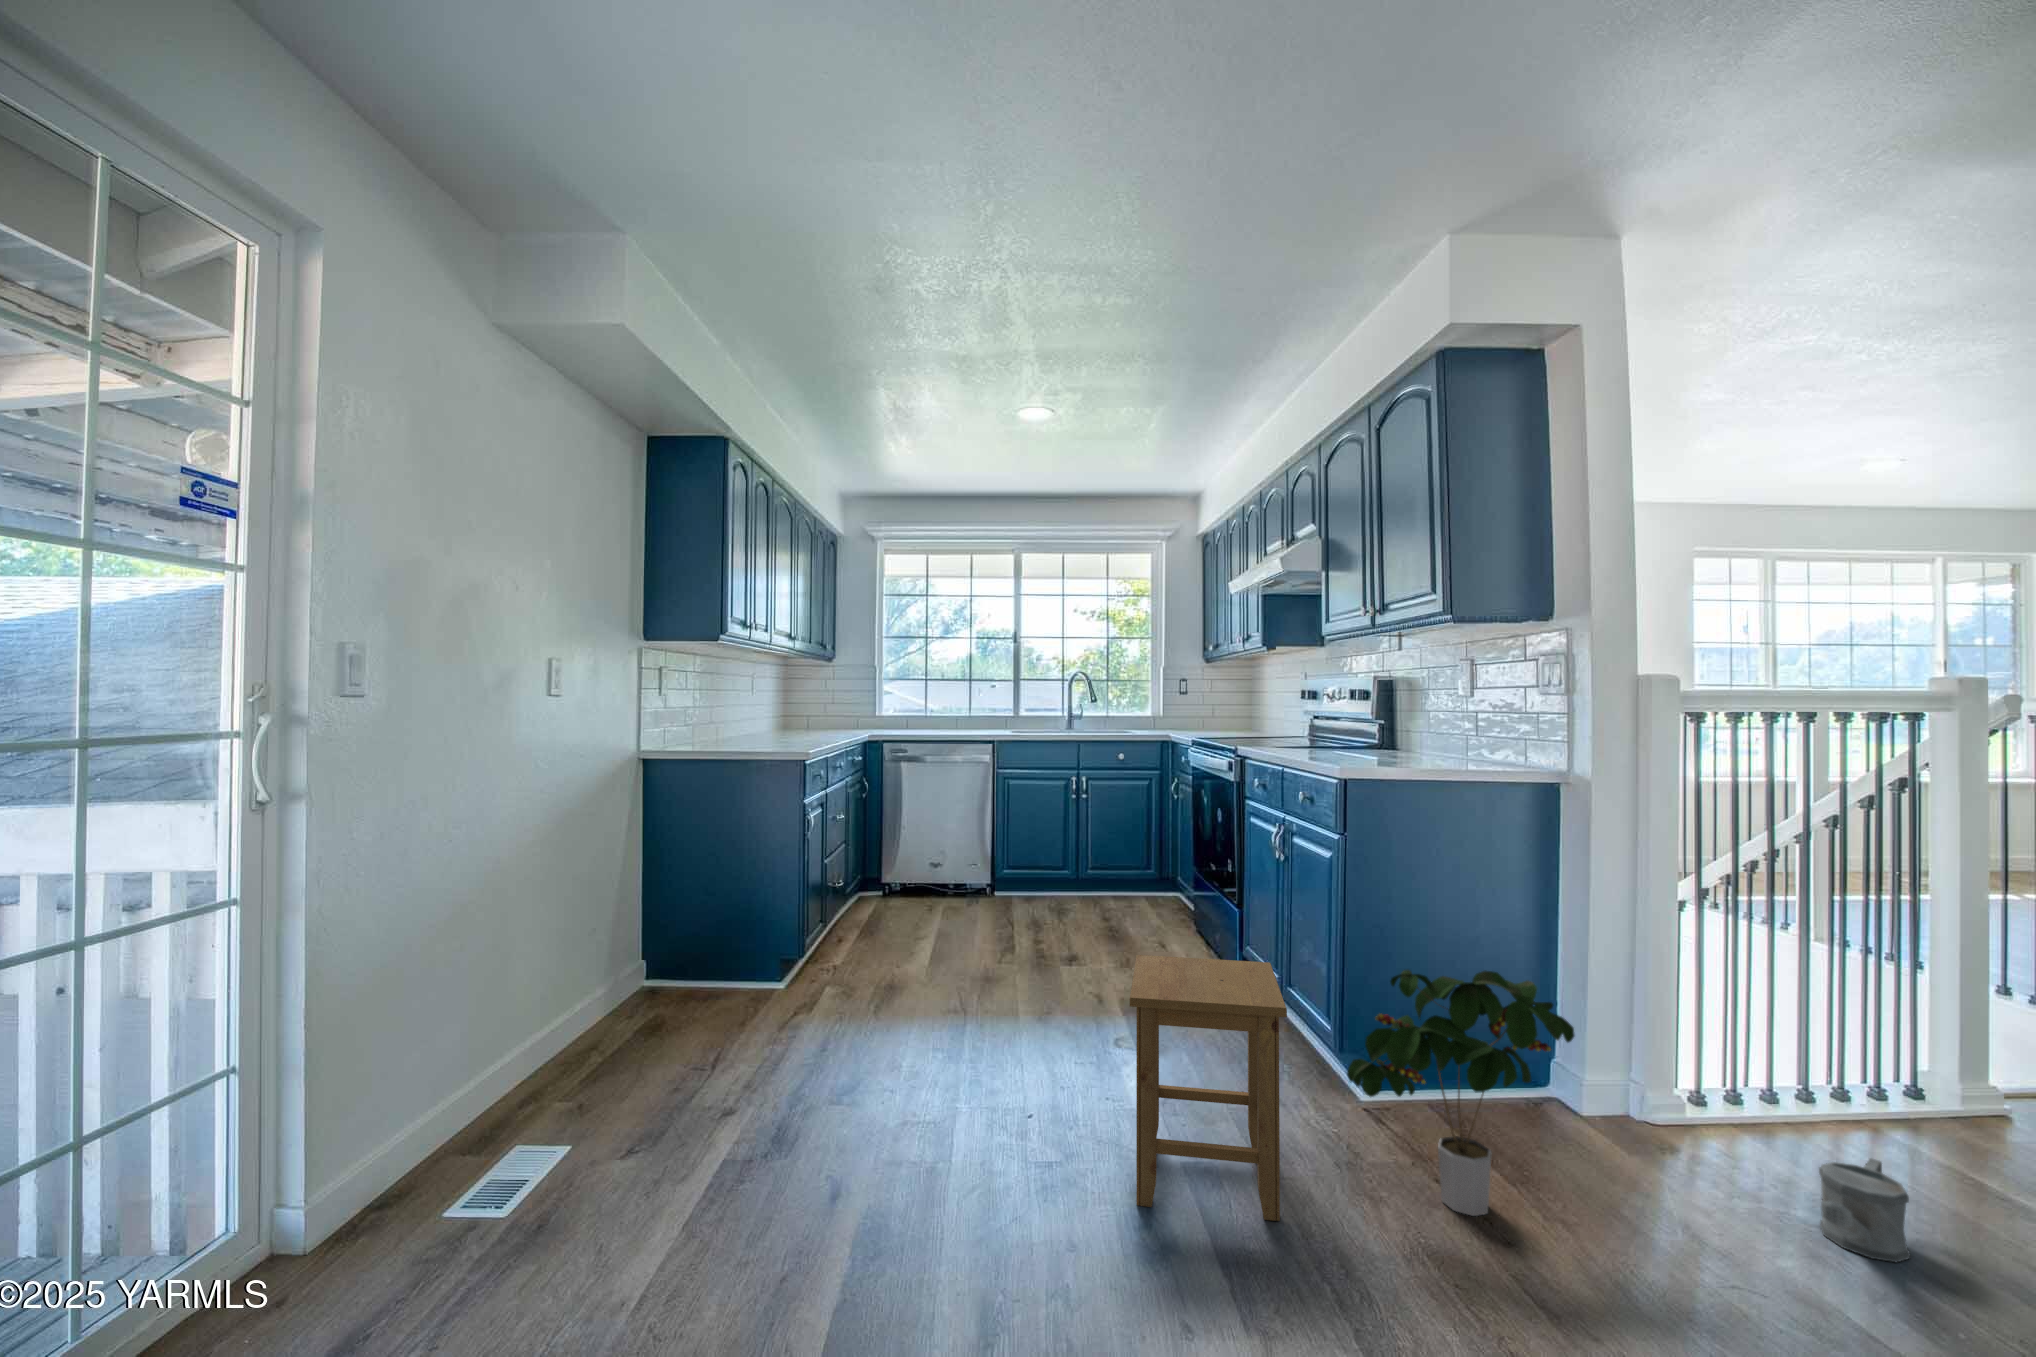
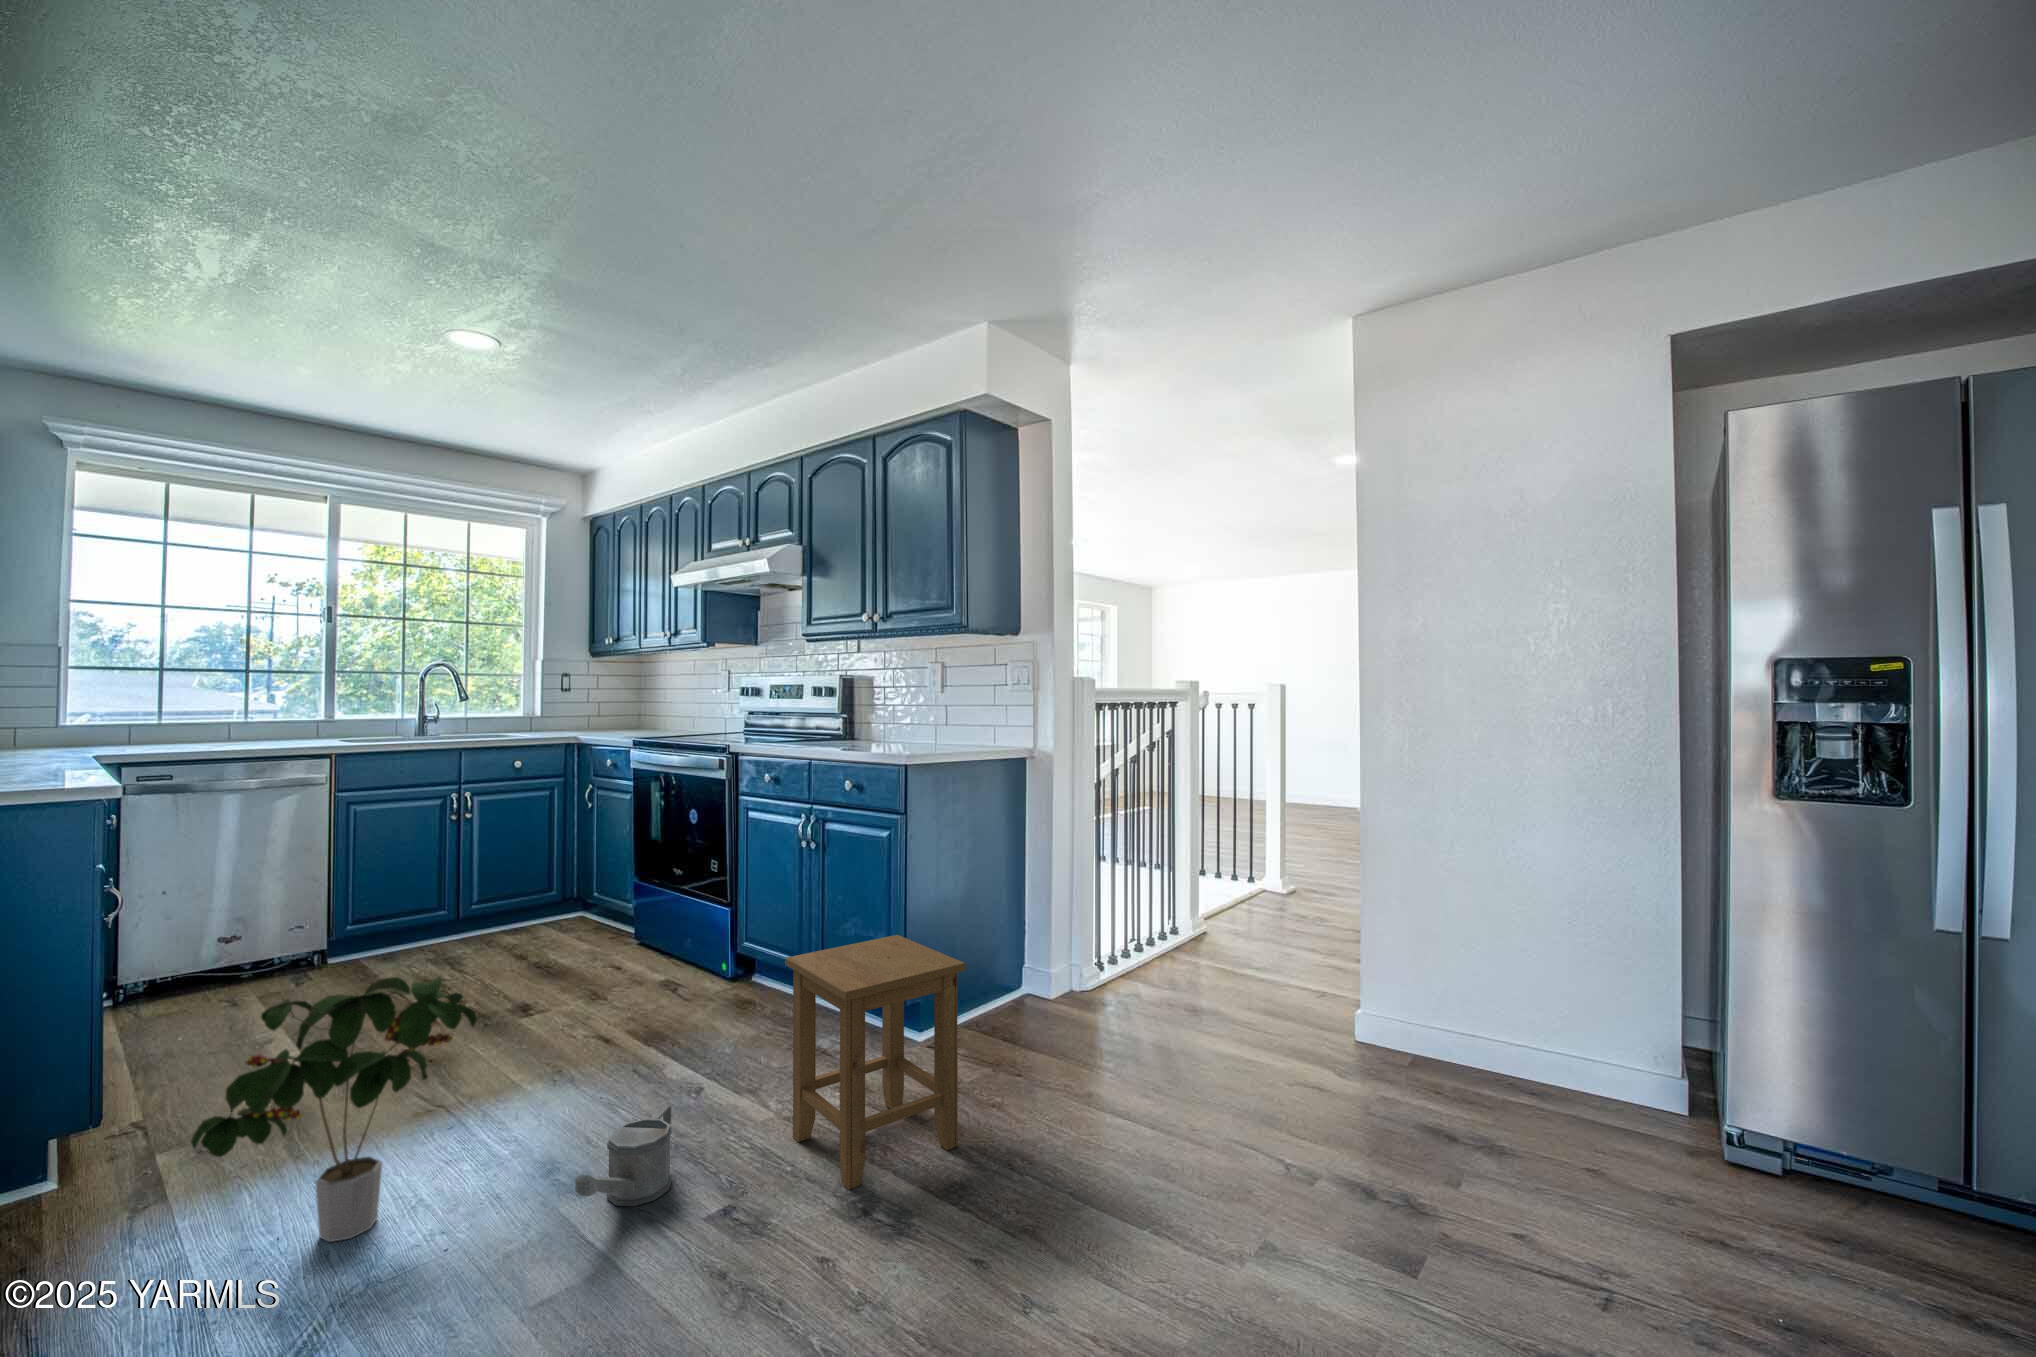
potted plant: present [1347,970,1575,1216] -> present [191,977,477,1242]
watering can: present [1819,1158,1910,1262] -> present [575,1106,672,1206]

